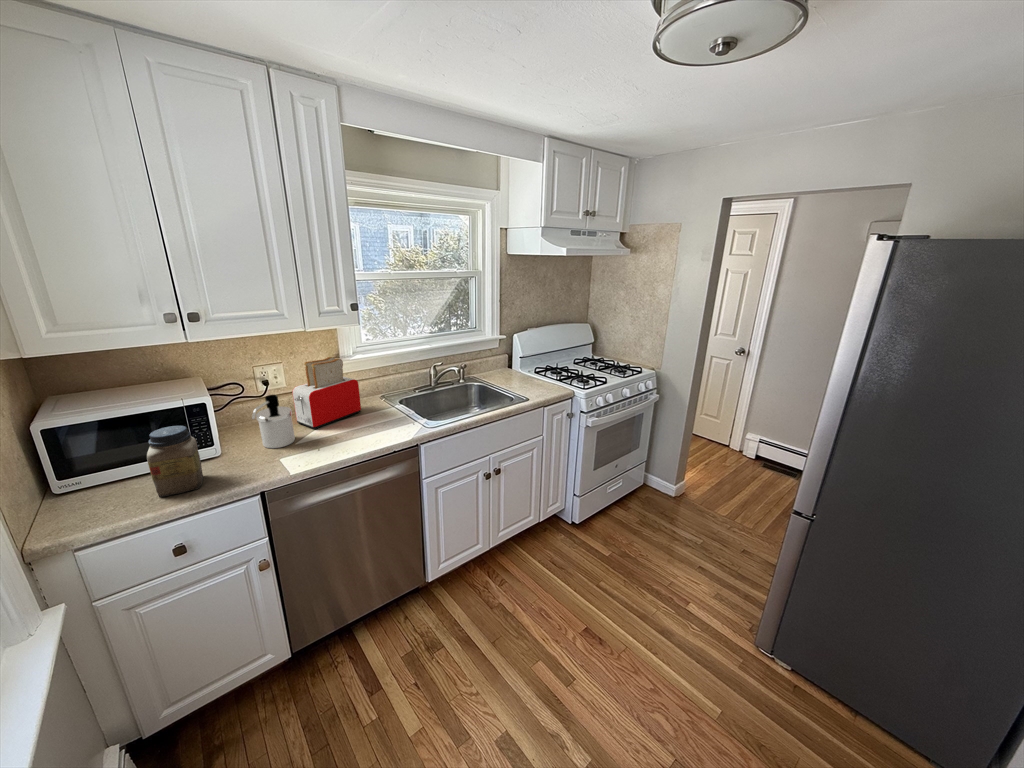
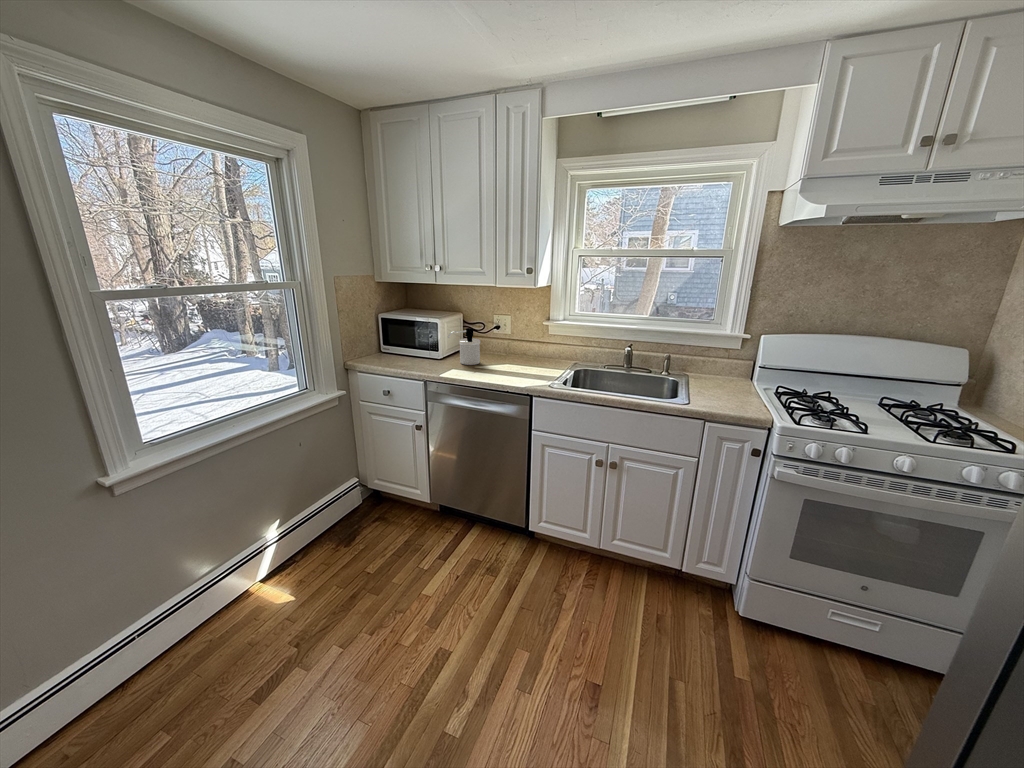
toaster: present [292,357,361,429] -> none [493,314,540,365]
jar: present [147,426,203,497] -> none [393,328,420,365]

